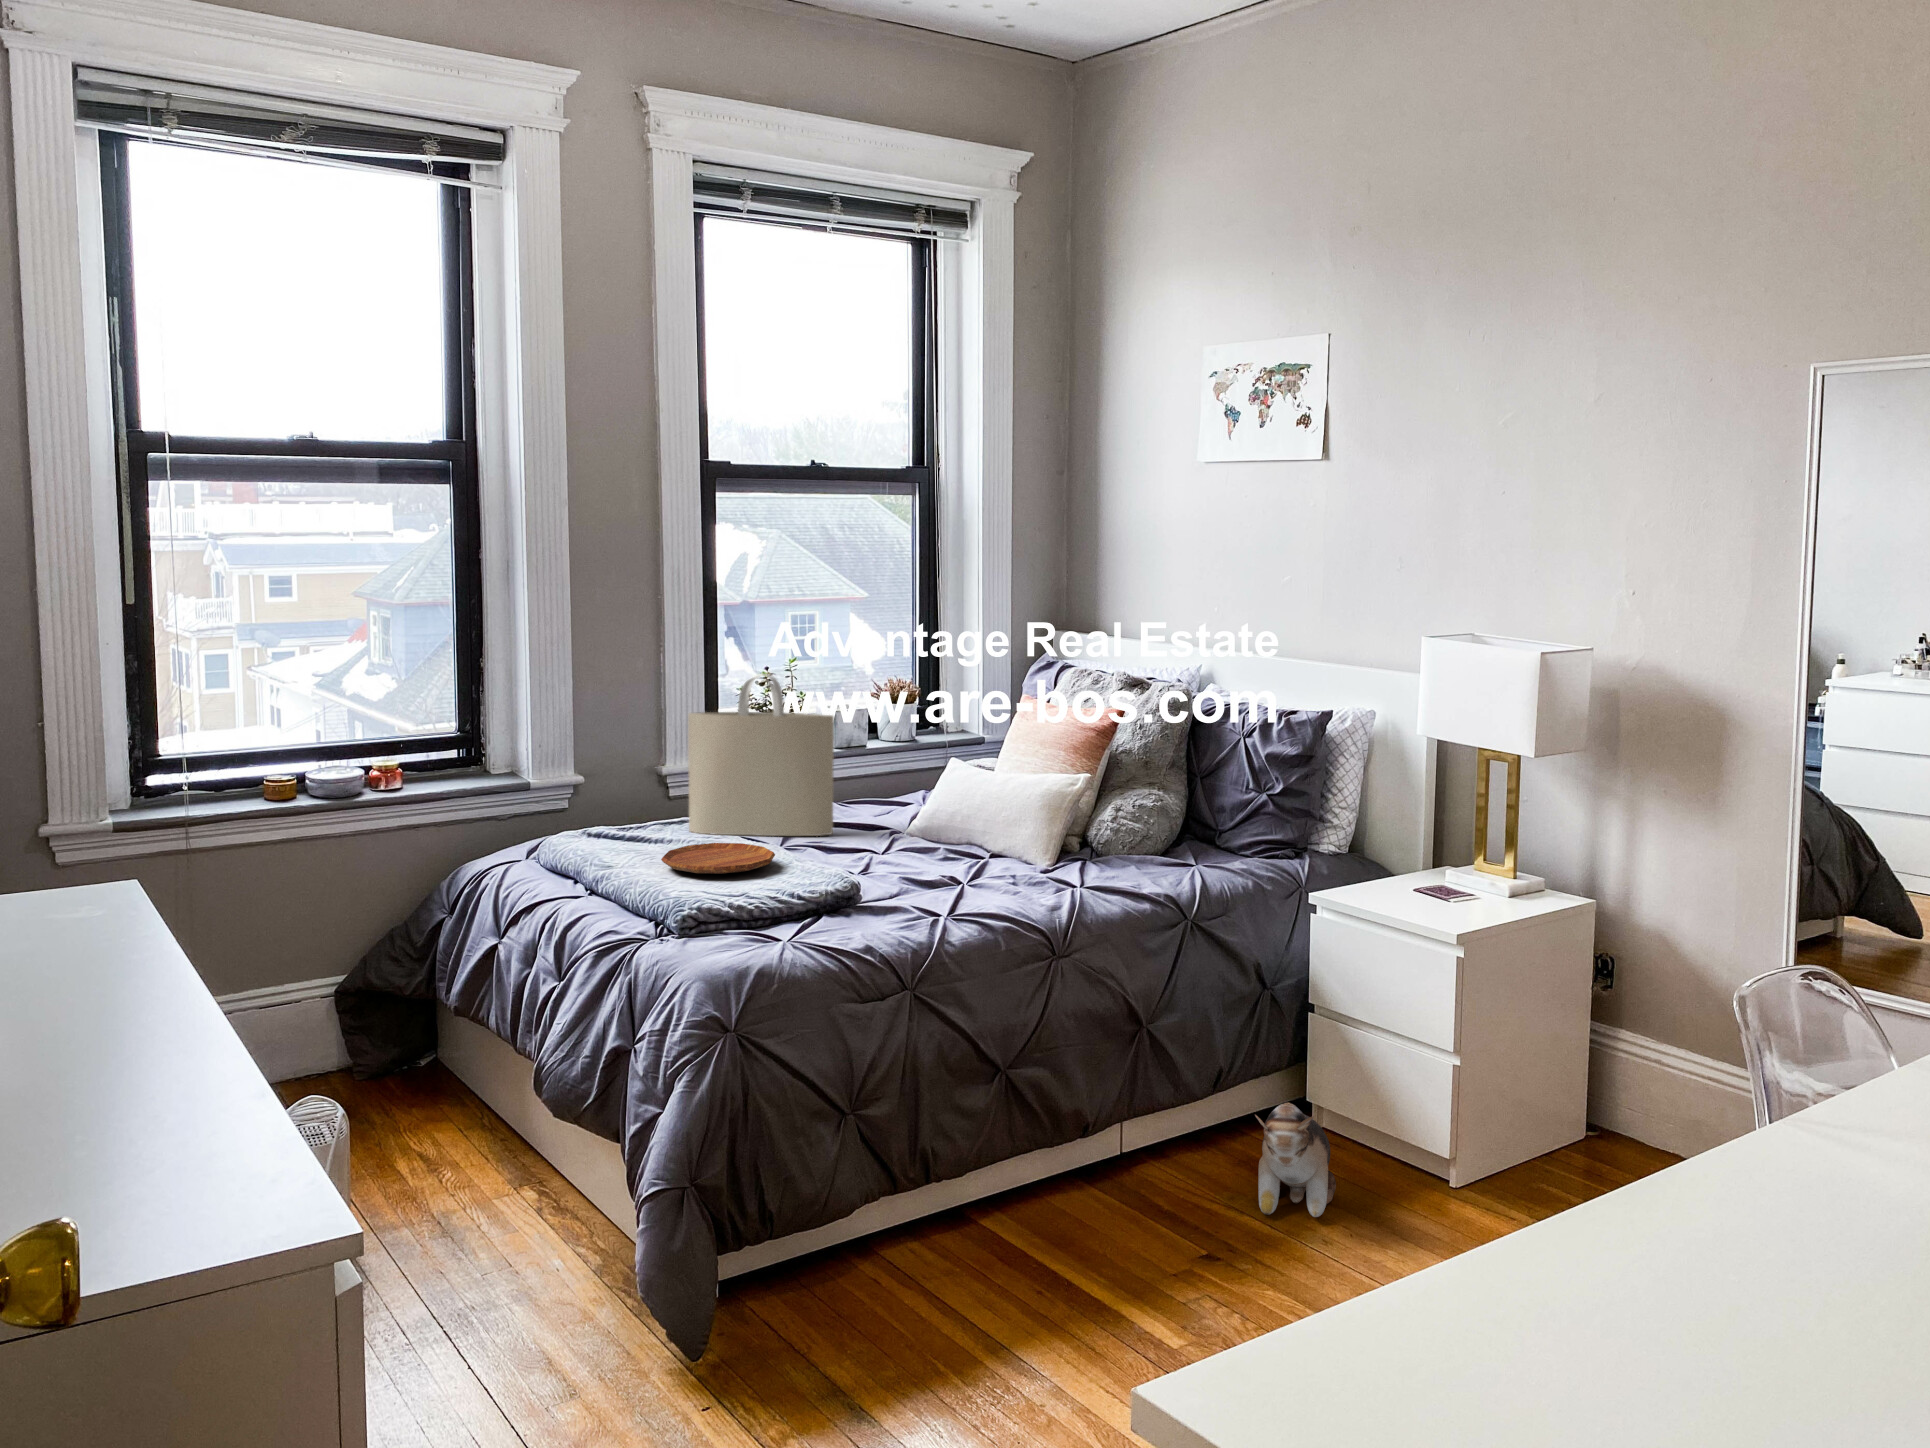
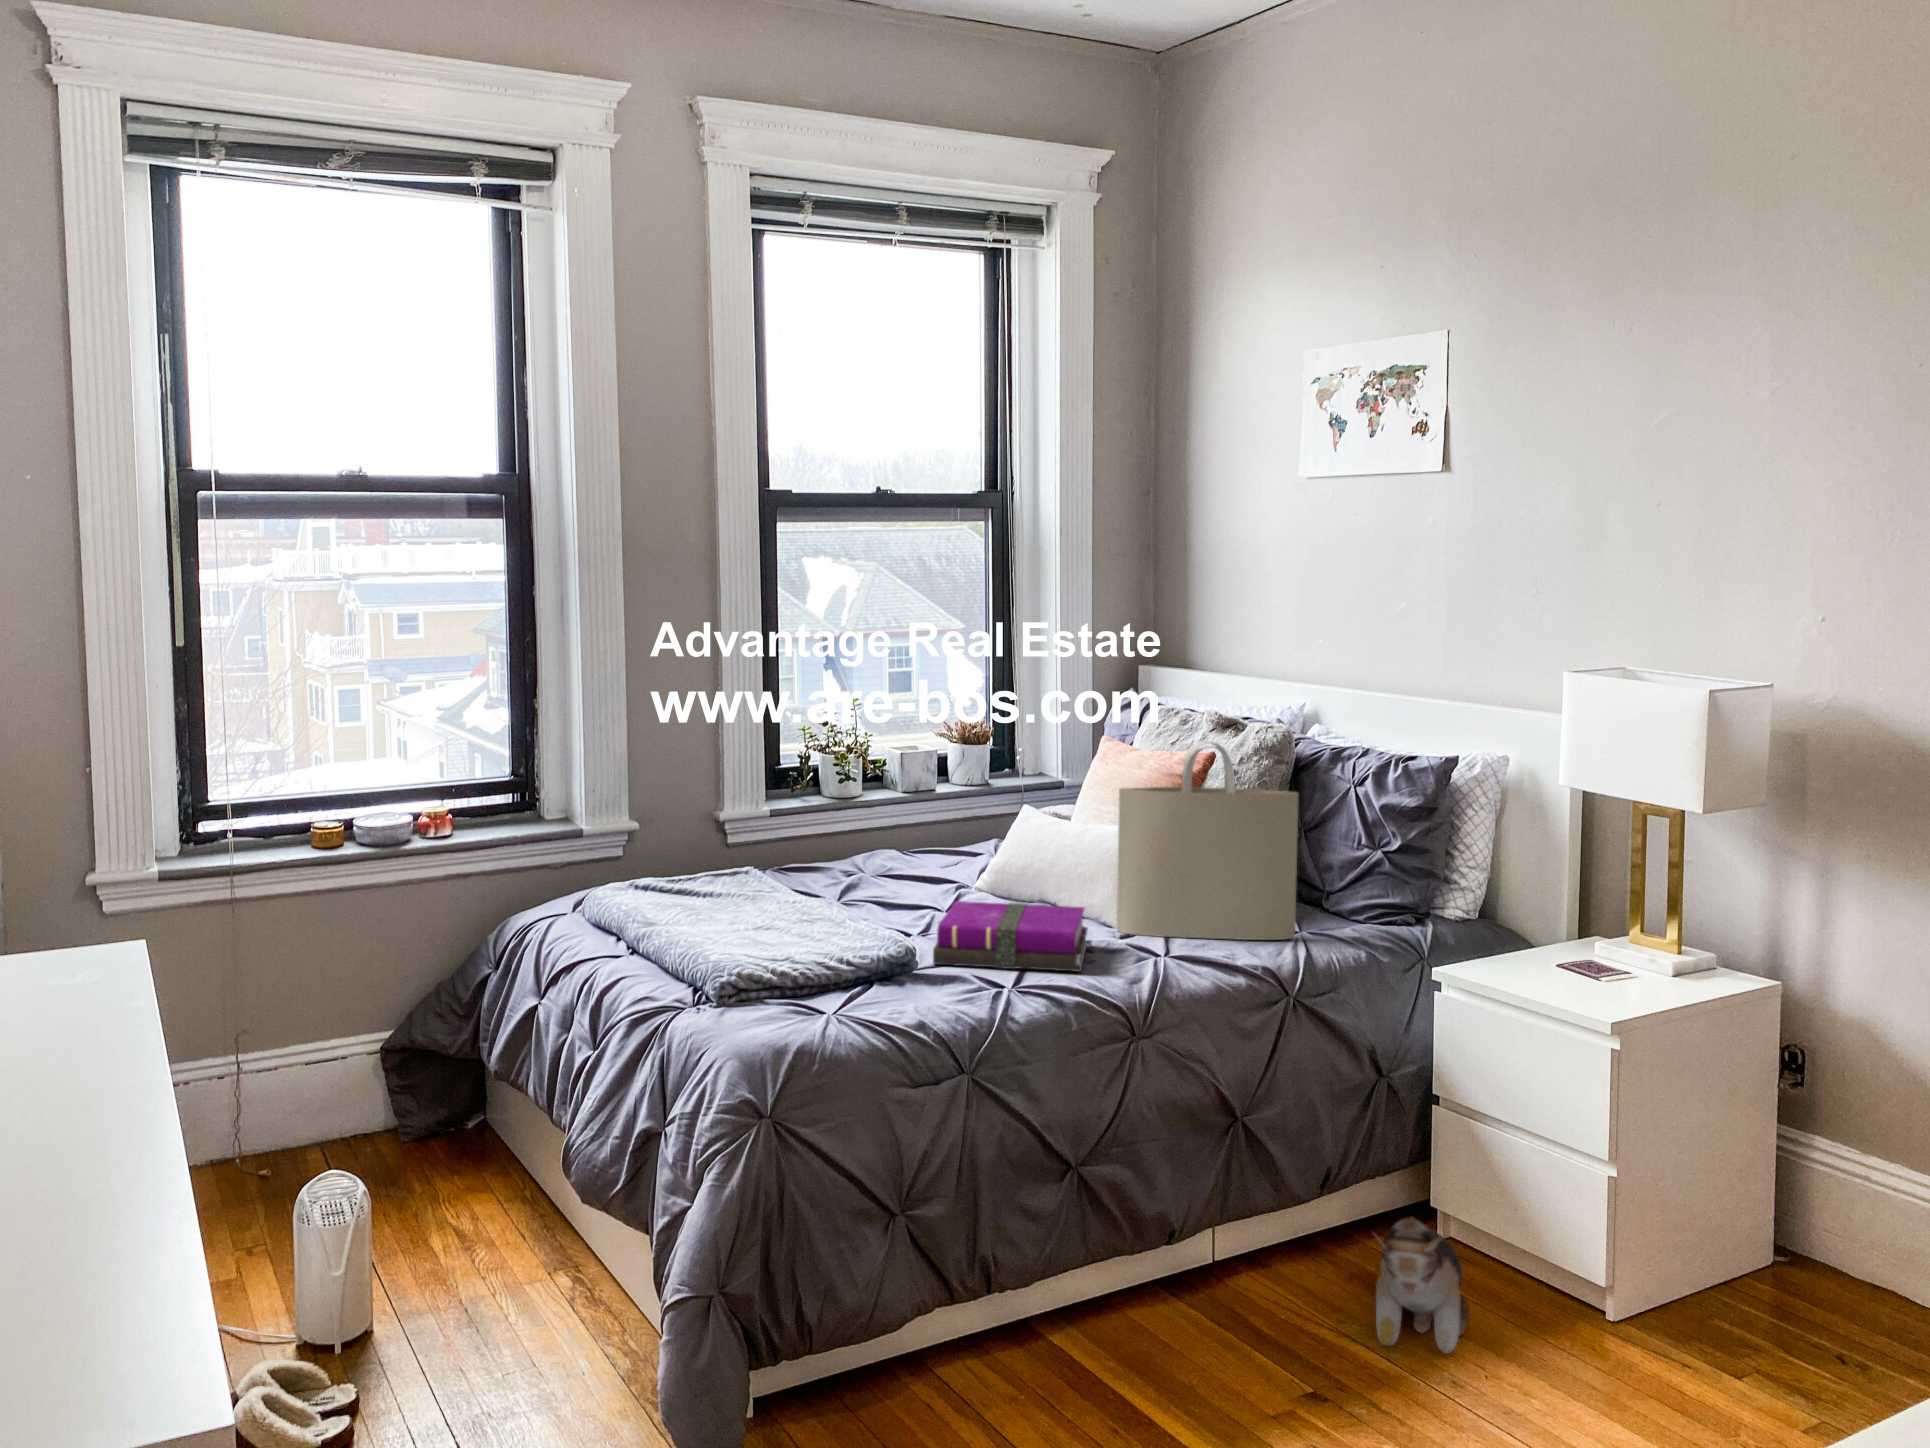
tote bag: present [688,674,834,836] -> present [1117,741,1299,940]
notebook: none [874,842,1012,901] -> present [933,901,1088,972]
tray: present [661,843,775,874] -> none [707,898,829,933]

